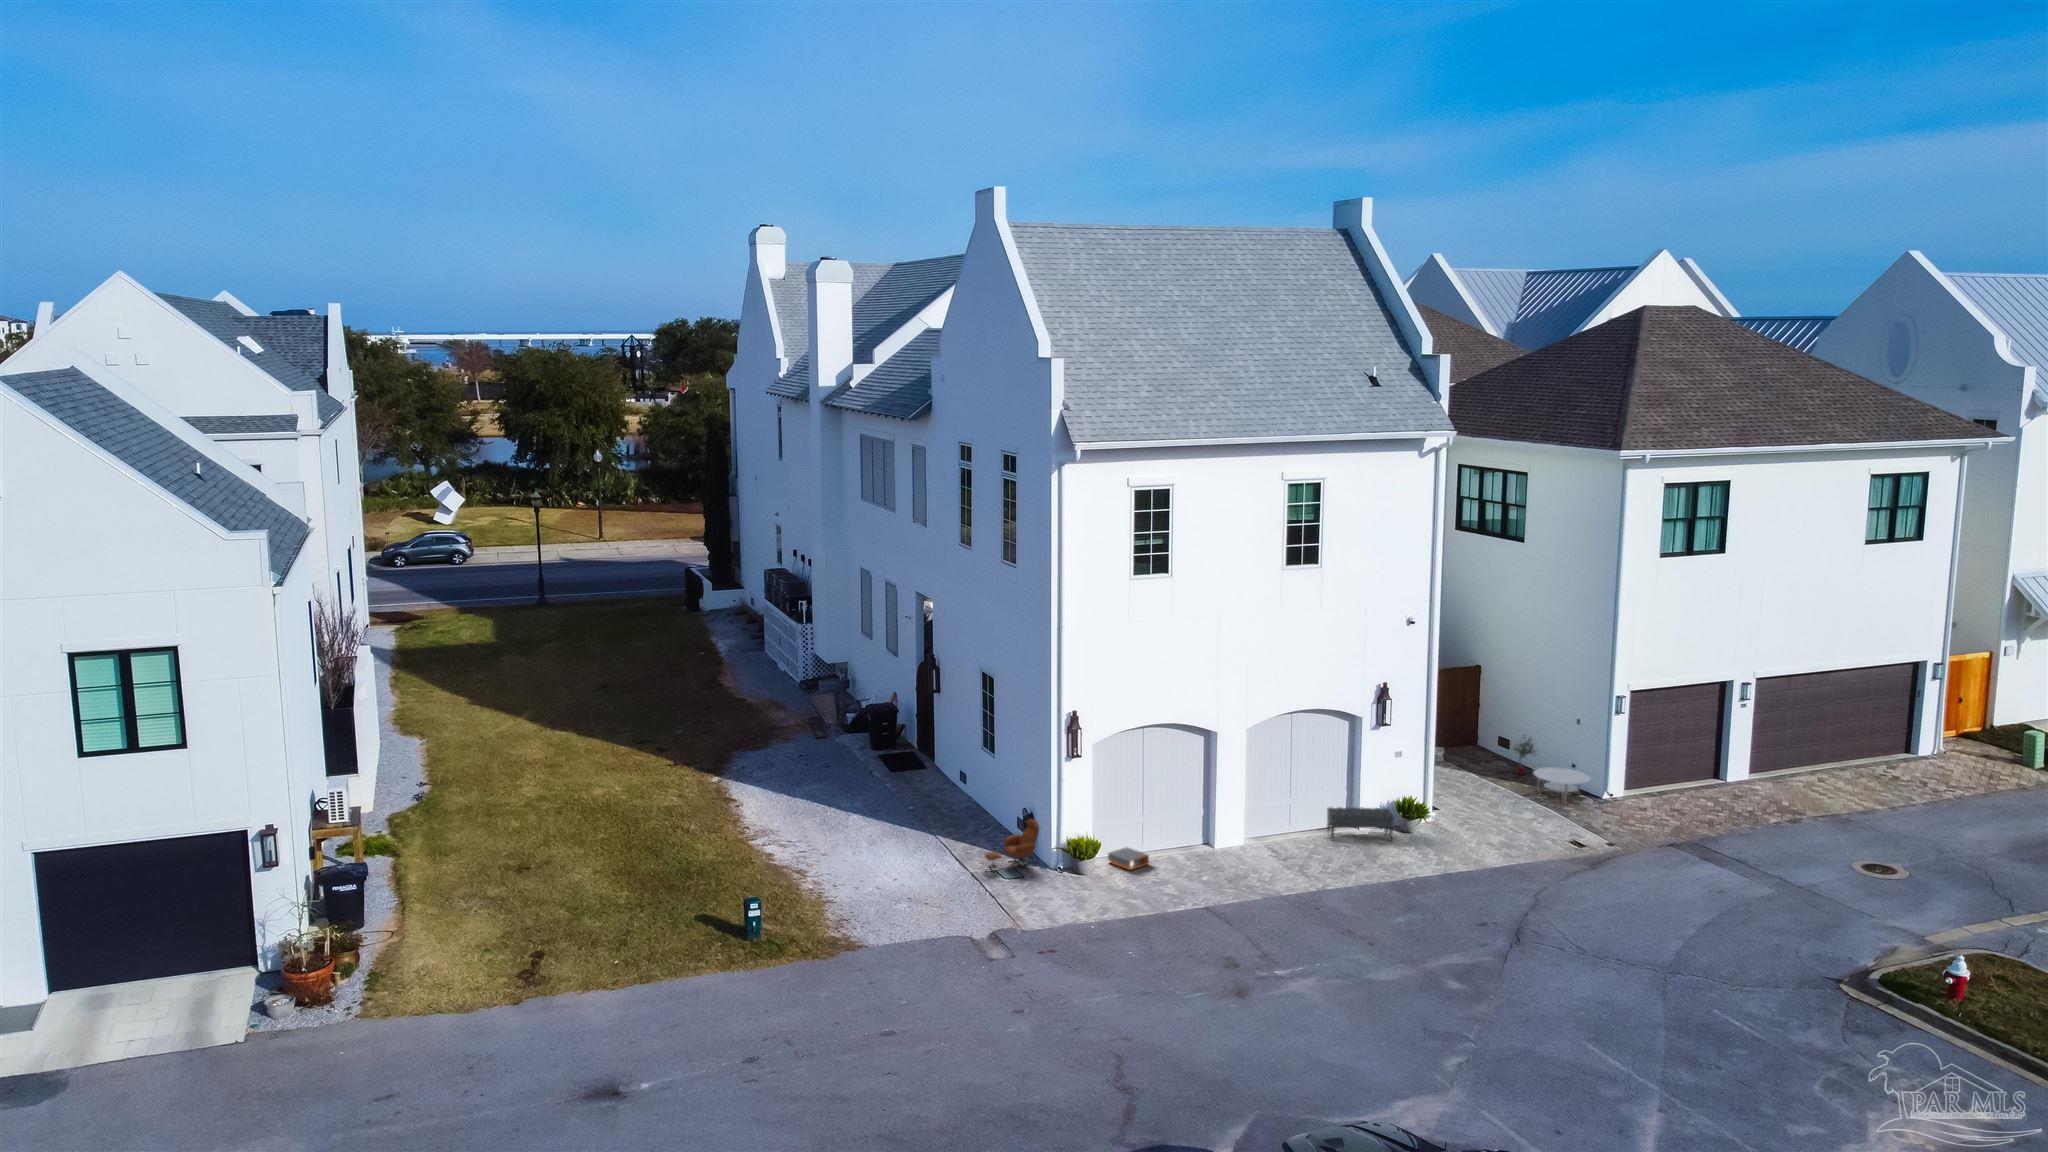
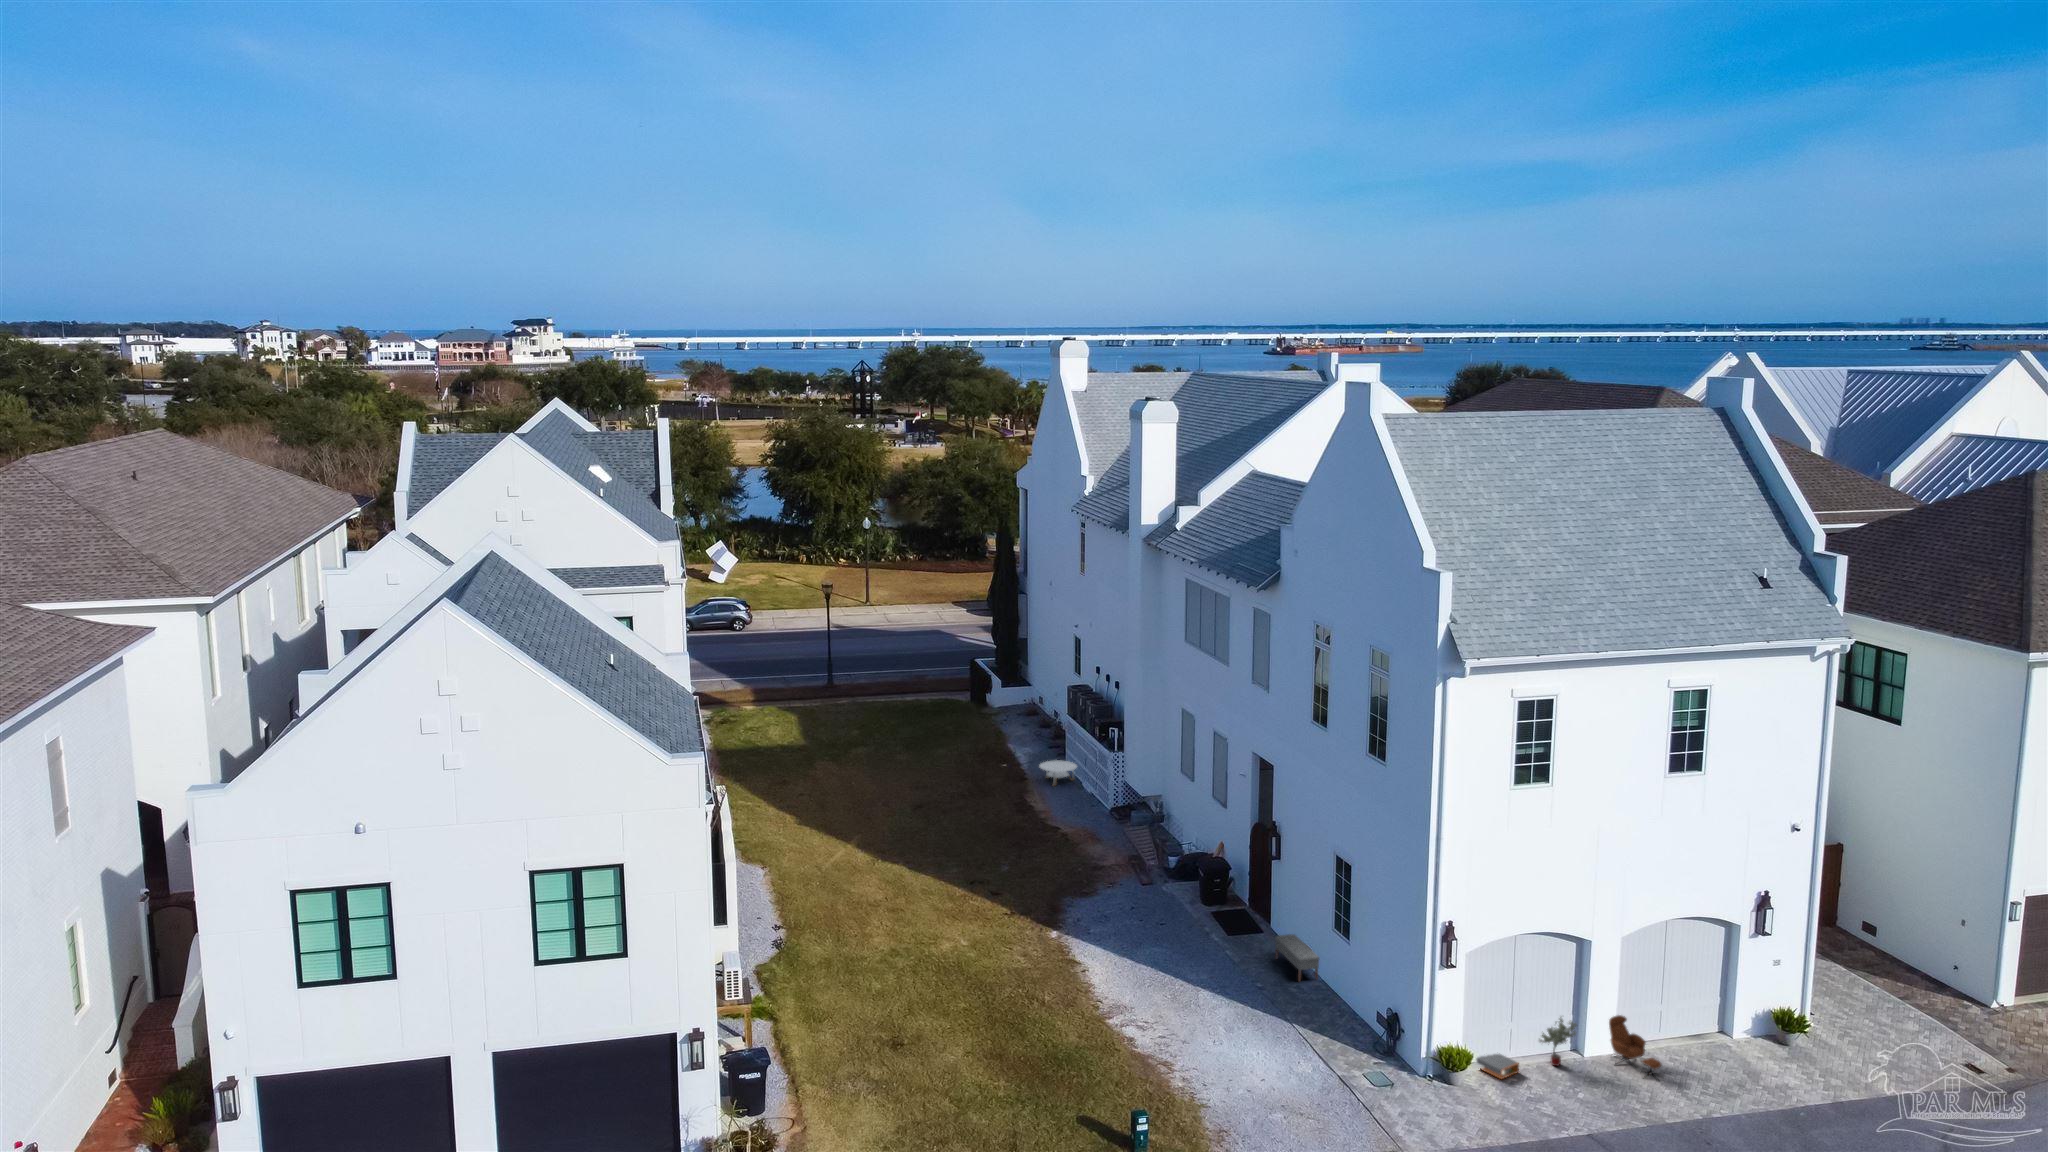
potted tree: present [1513,735,1538,775] -> present [1540,1017,1577,1066]
round table: present [1533,767,1591,804] -> present [1040,760,1077,786]
bench: present [1327,807,1394,841] -> present [1275,934,1319,981]
lounge chair: present [985,819,1039,868] -> present [1609,1015,1662,1081]

